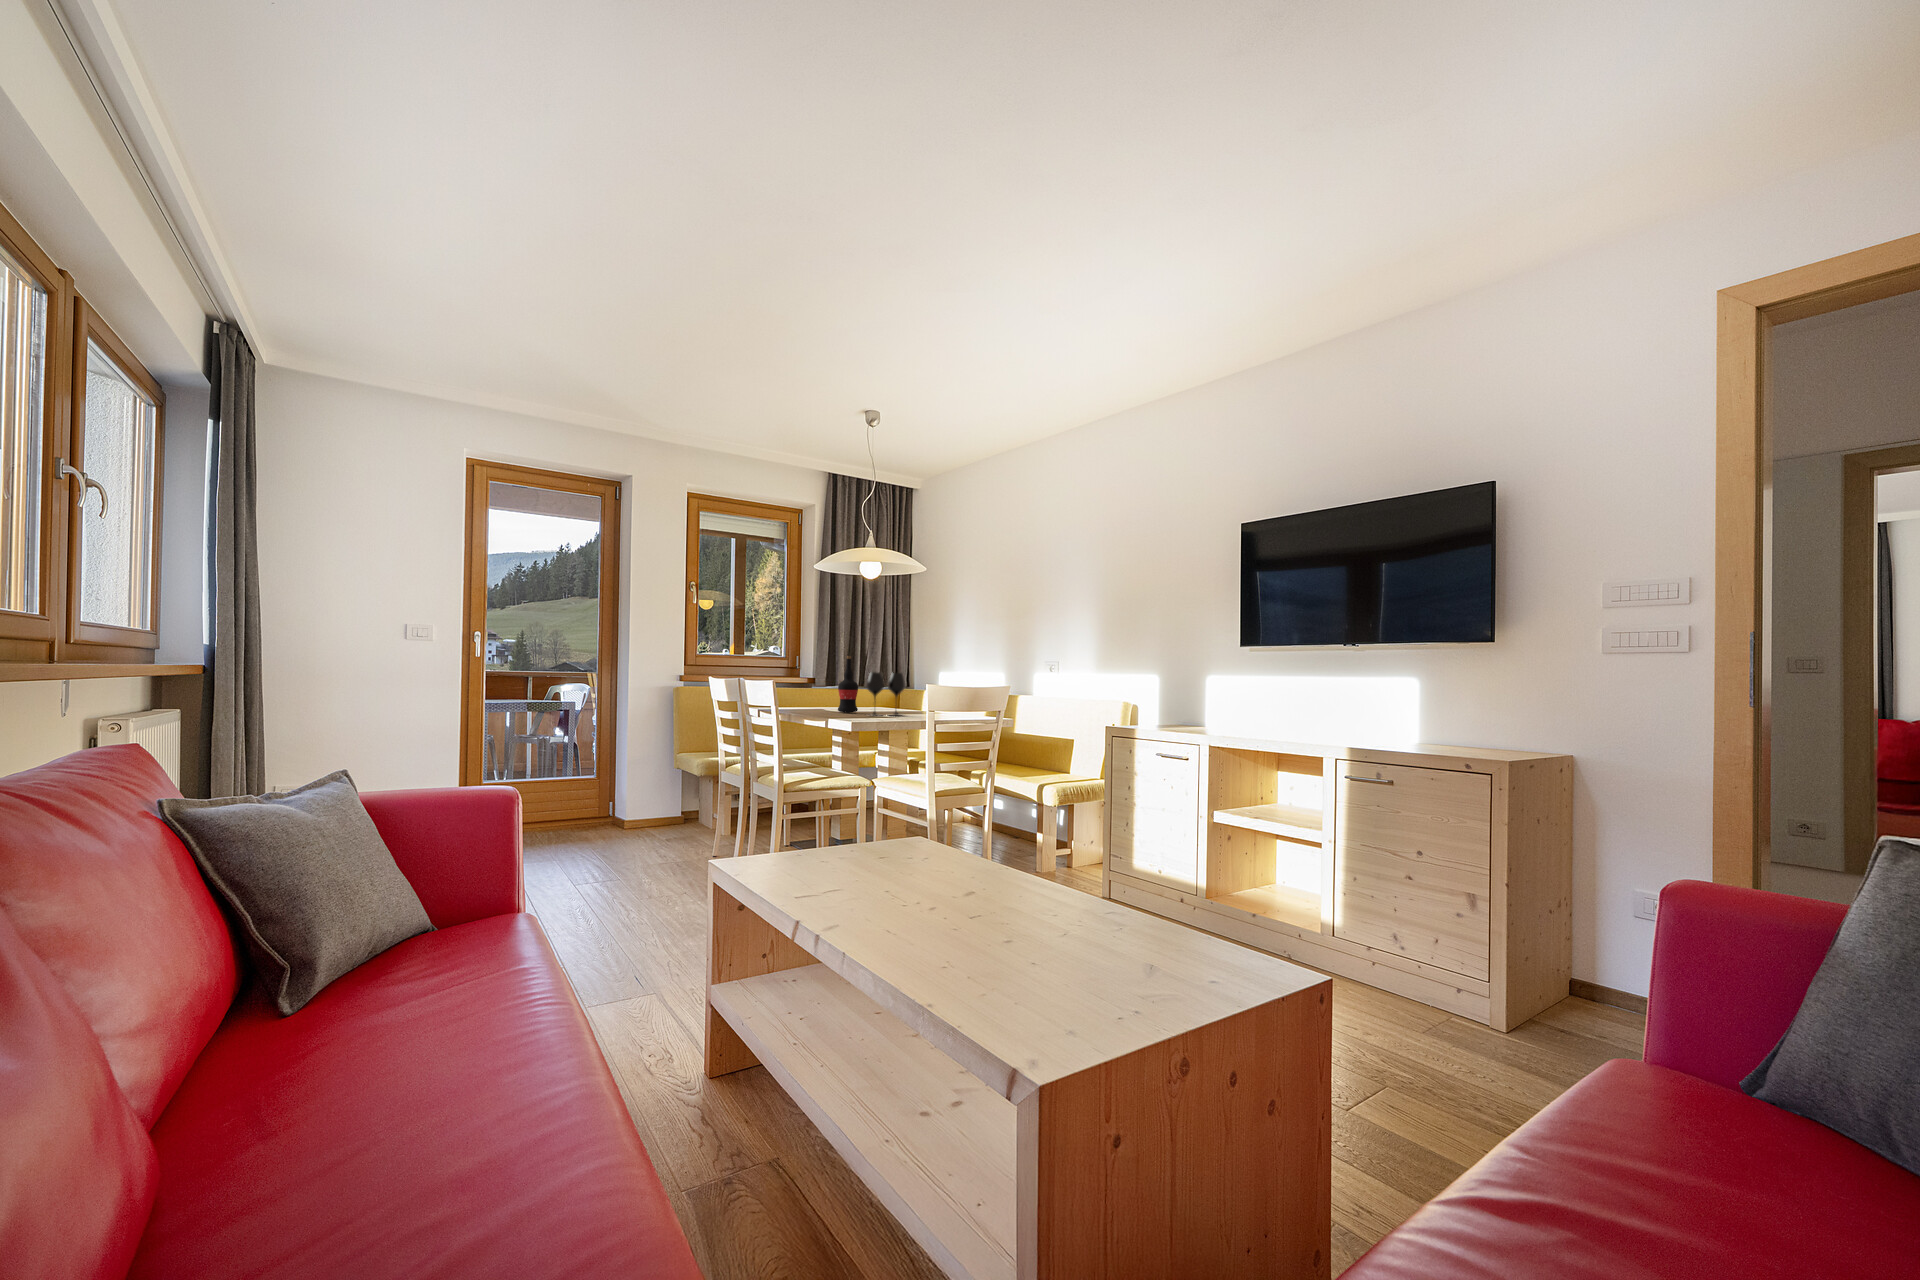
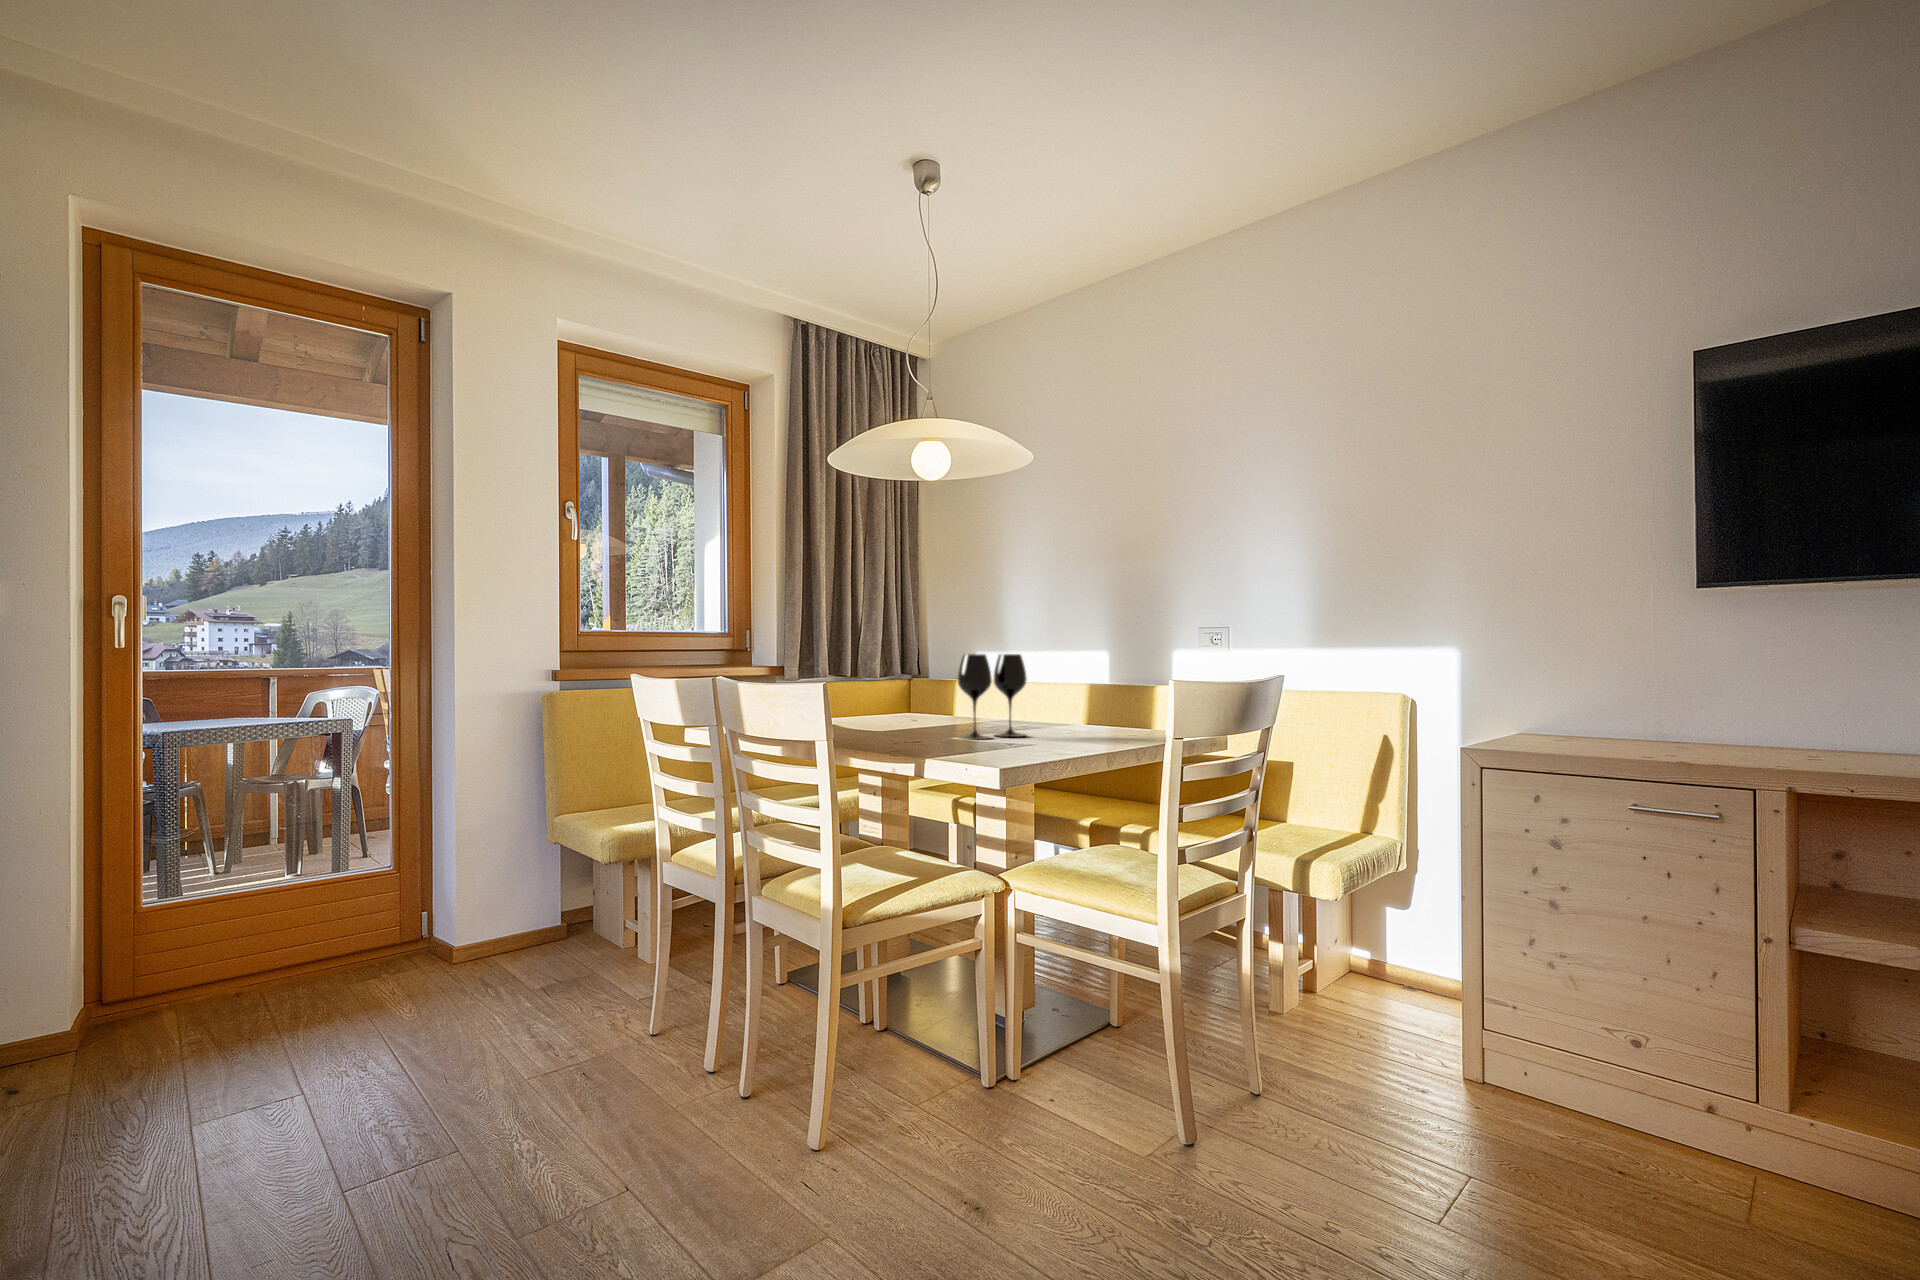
wine bottle: present [838,656,858,713] -> none [891,624,929,732]

